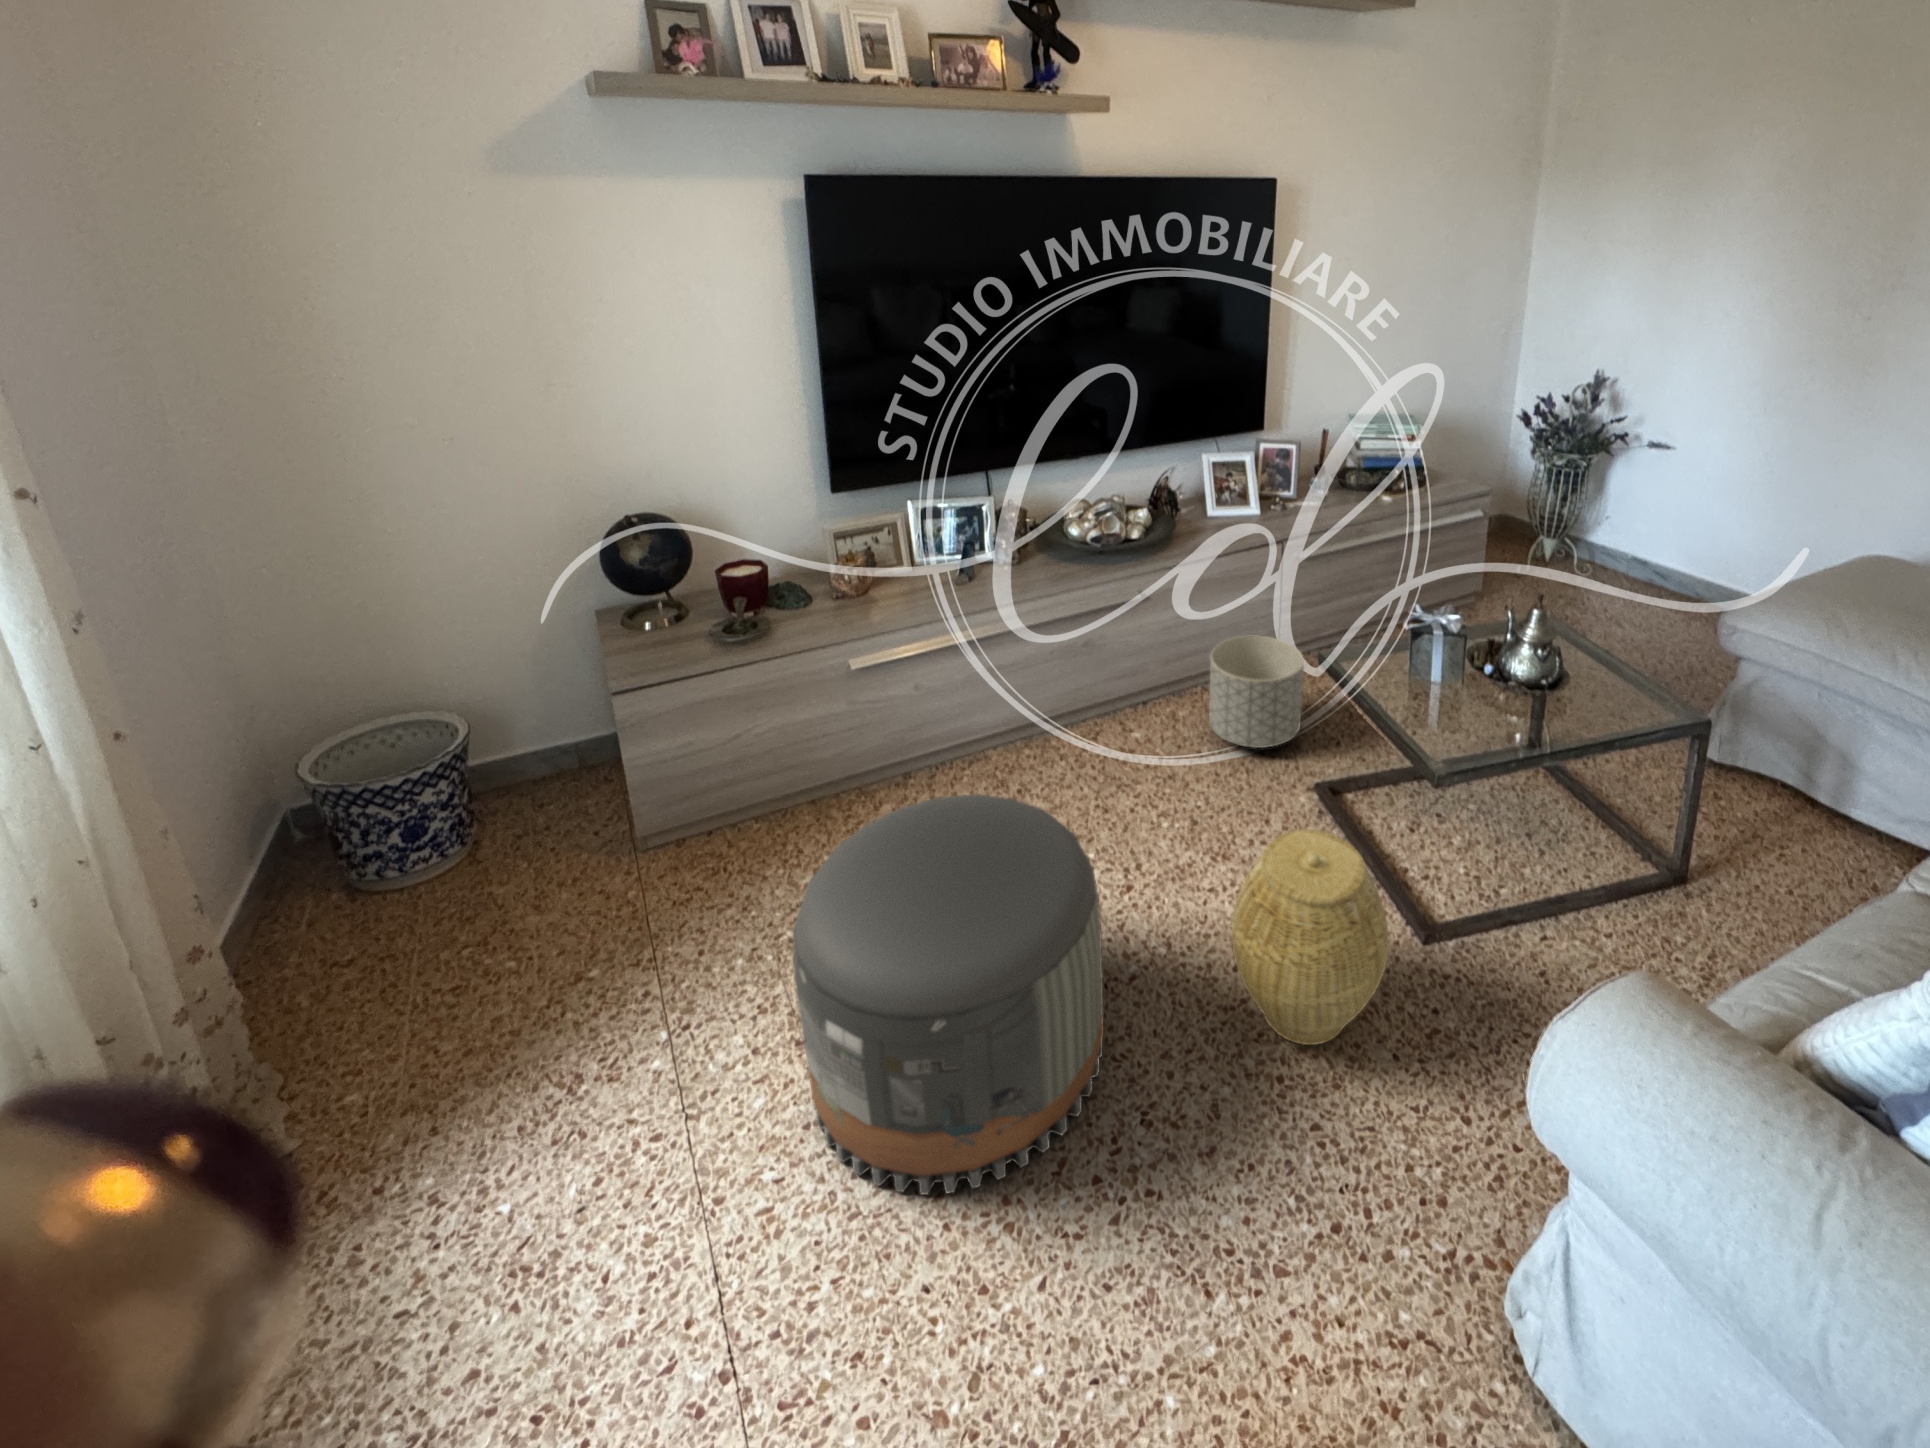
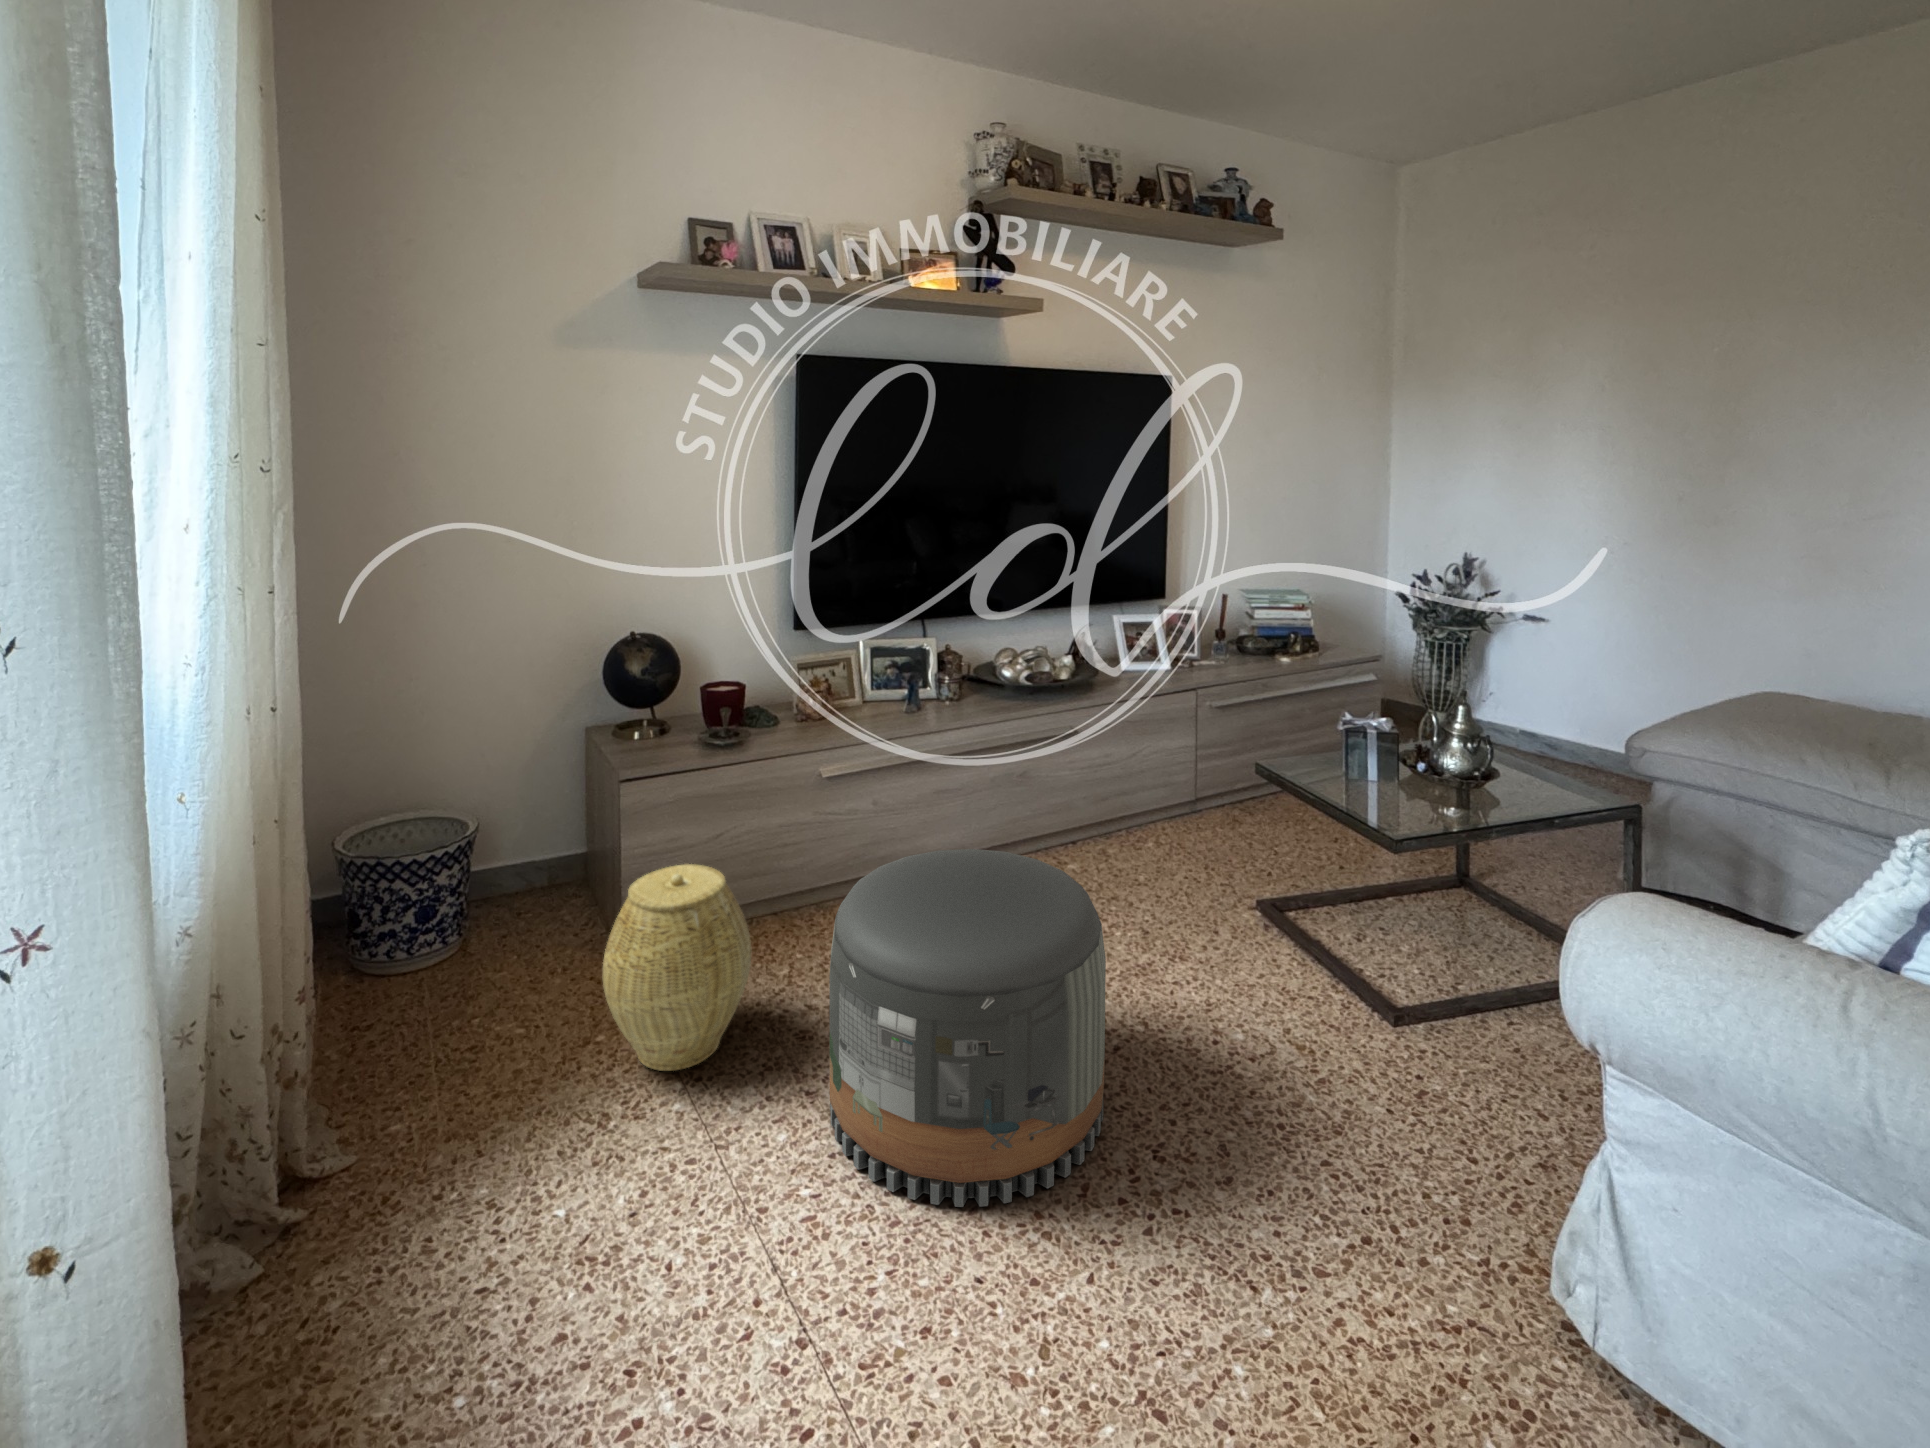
planter: present [1209,635,1304,748] -> none [1140,766,1231,870]
woven basket: present [1231,829,1389,1045] -> present [603,864,751,1071]

